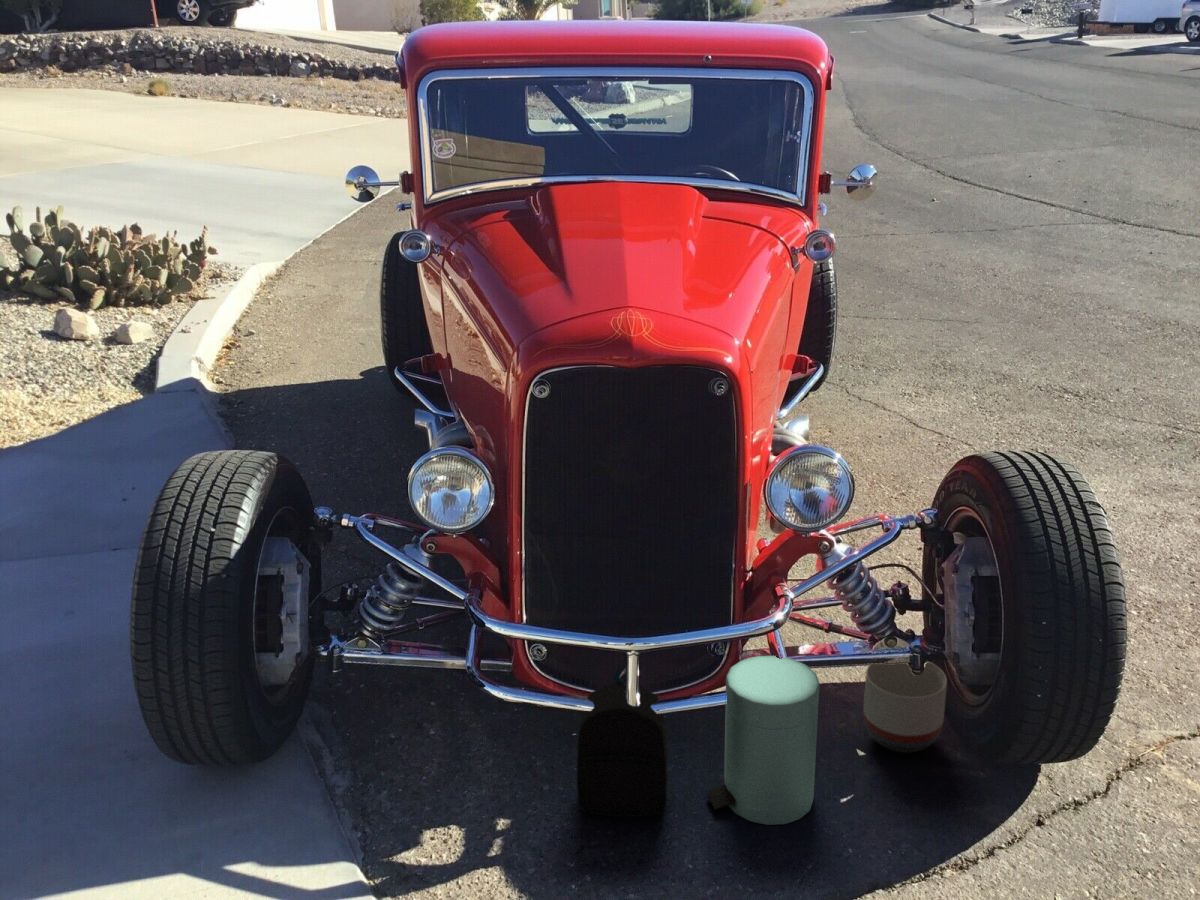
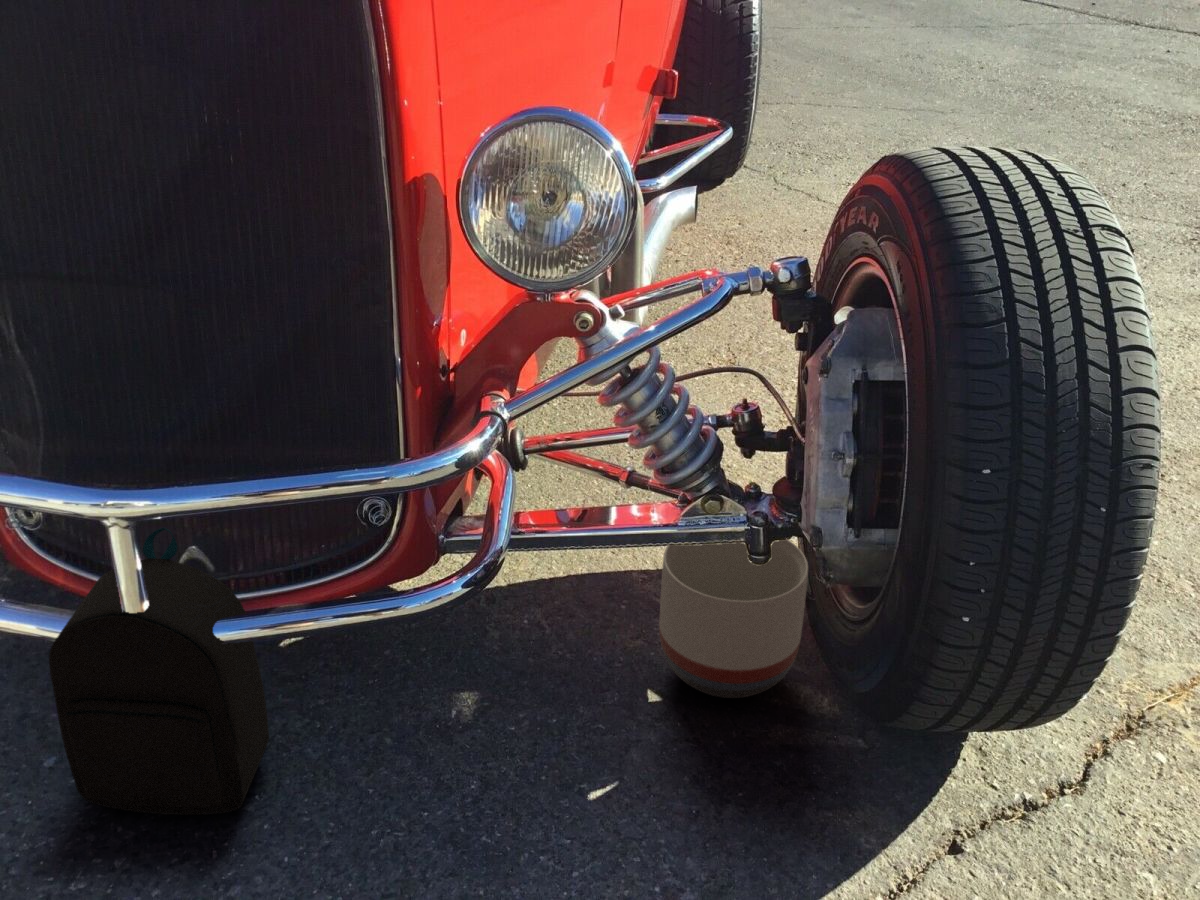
trash can: present [706,656,819,825] -> none [339,515,540,837]

